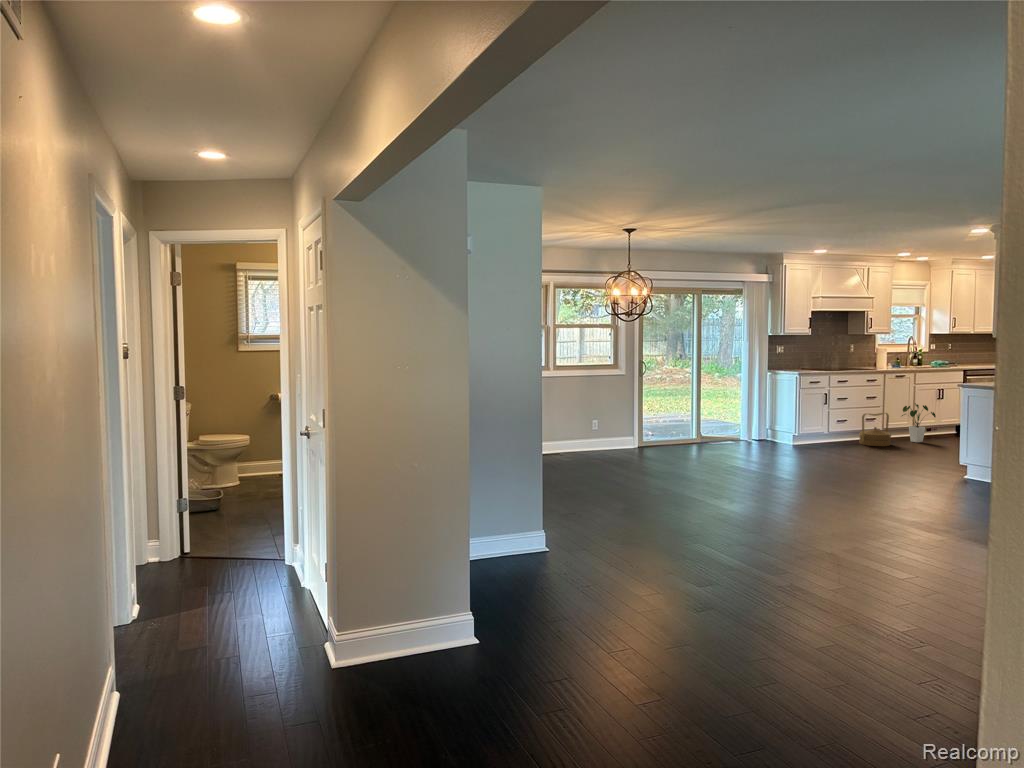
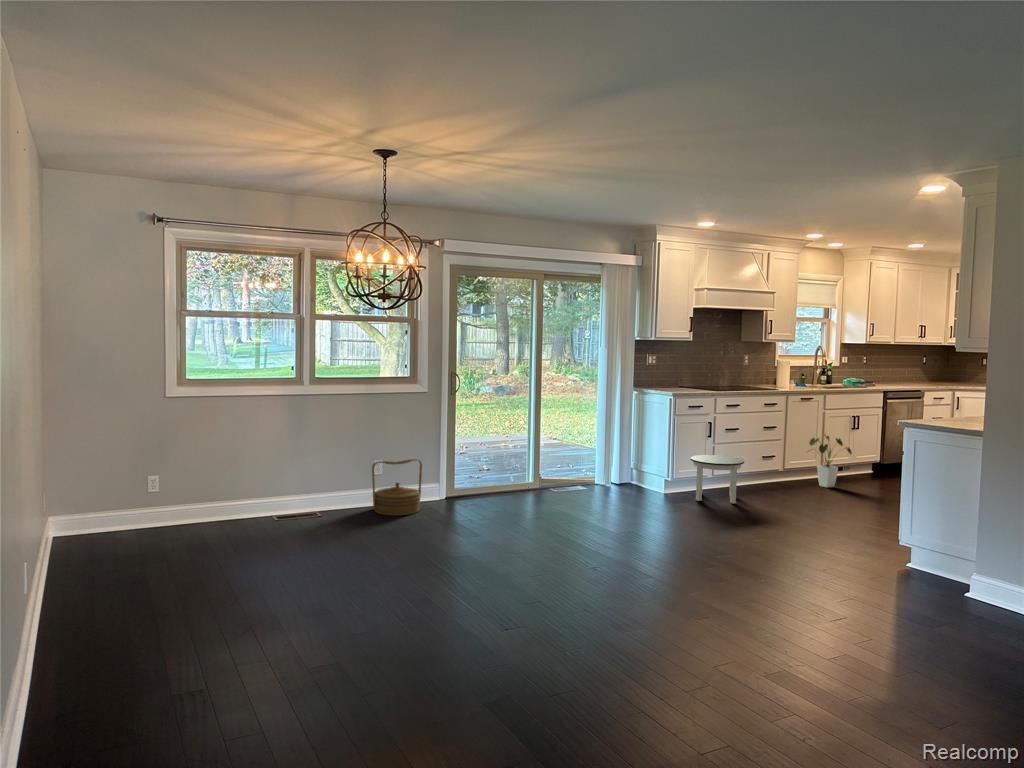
woven basket: present [859,413,891,446] -> present [372,459,422,516]
round table: none [812,418,852,451] -> present [690,455,744,504]

